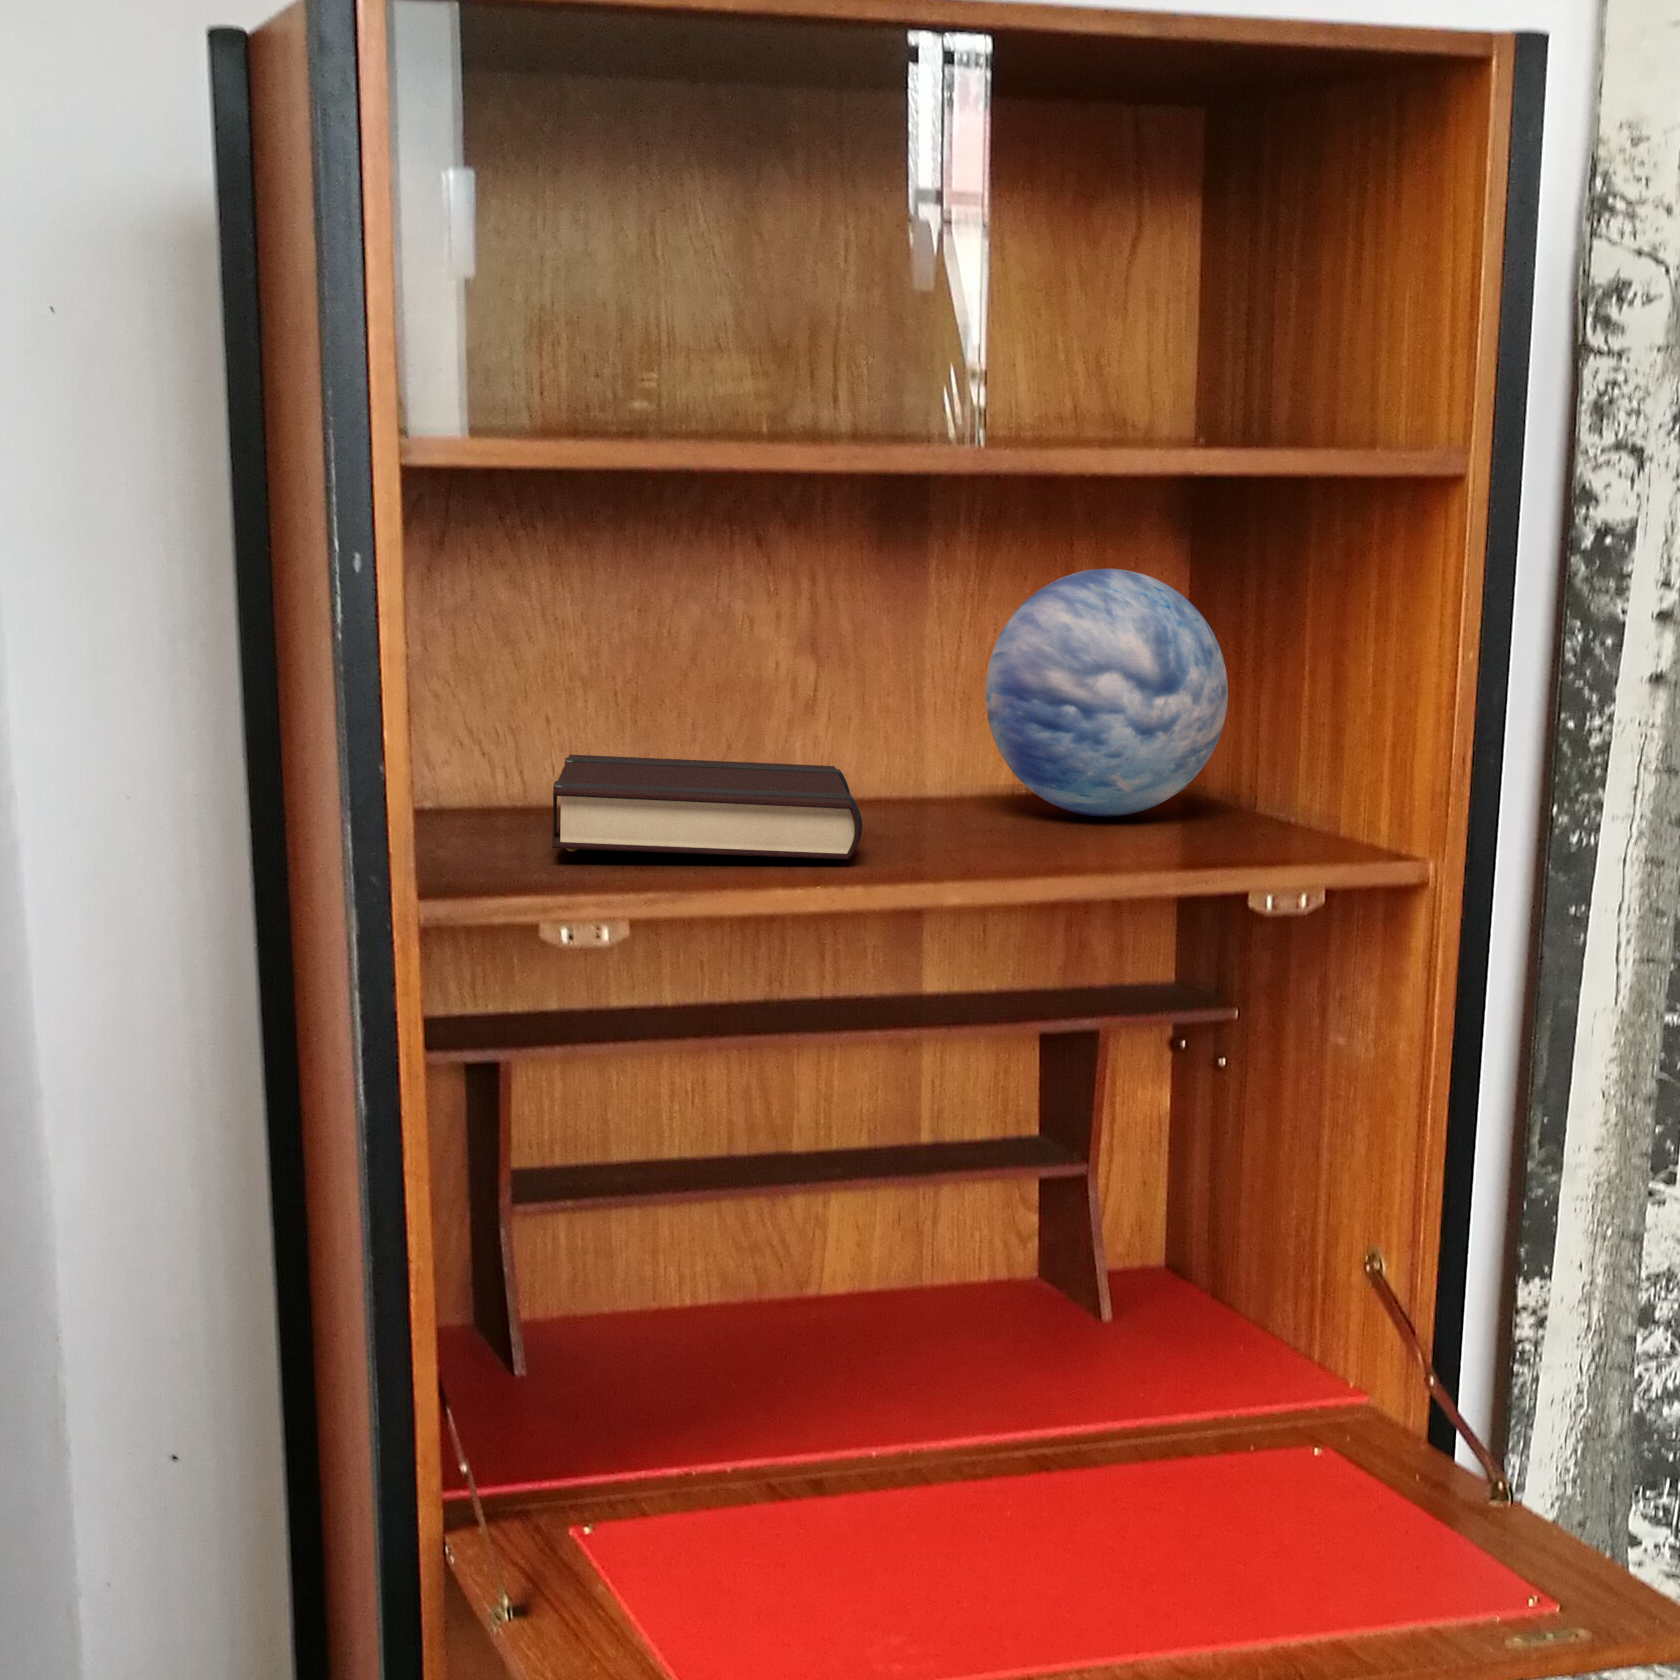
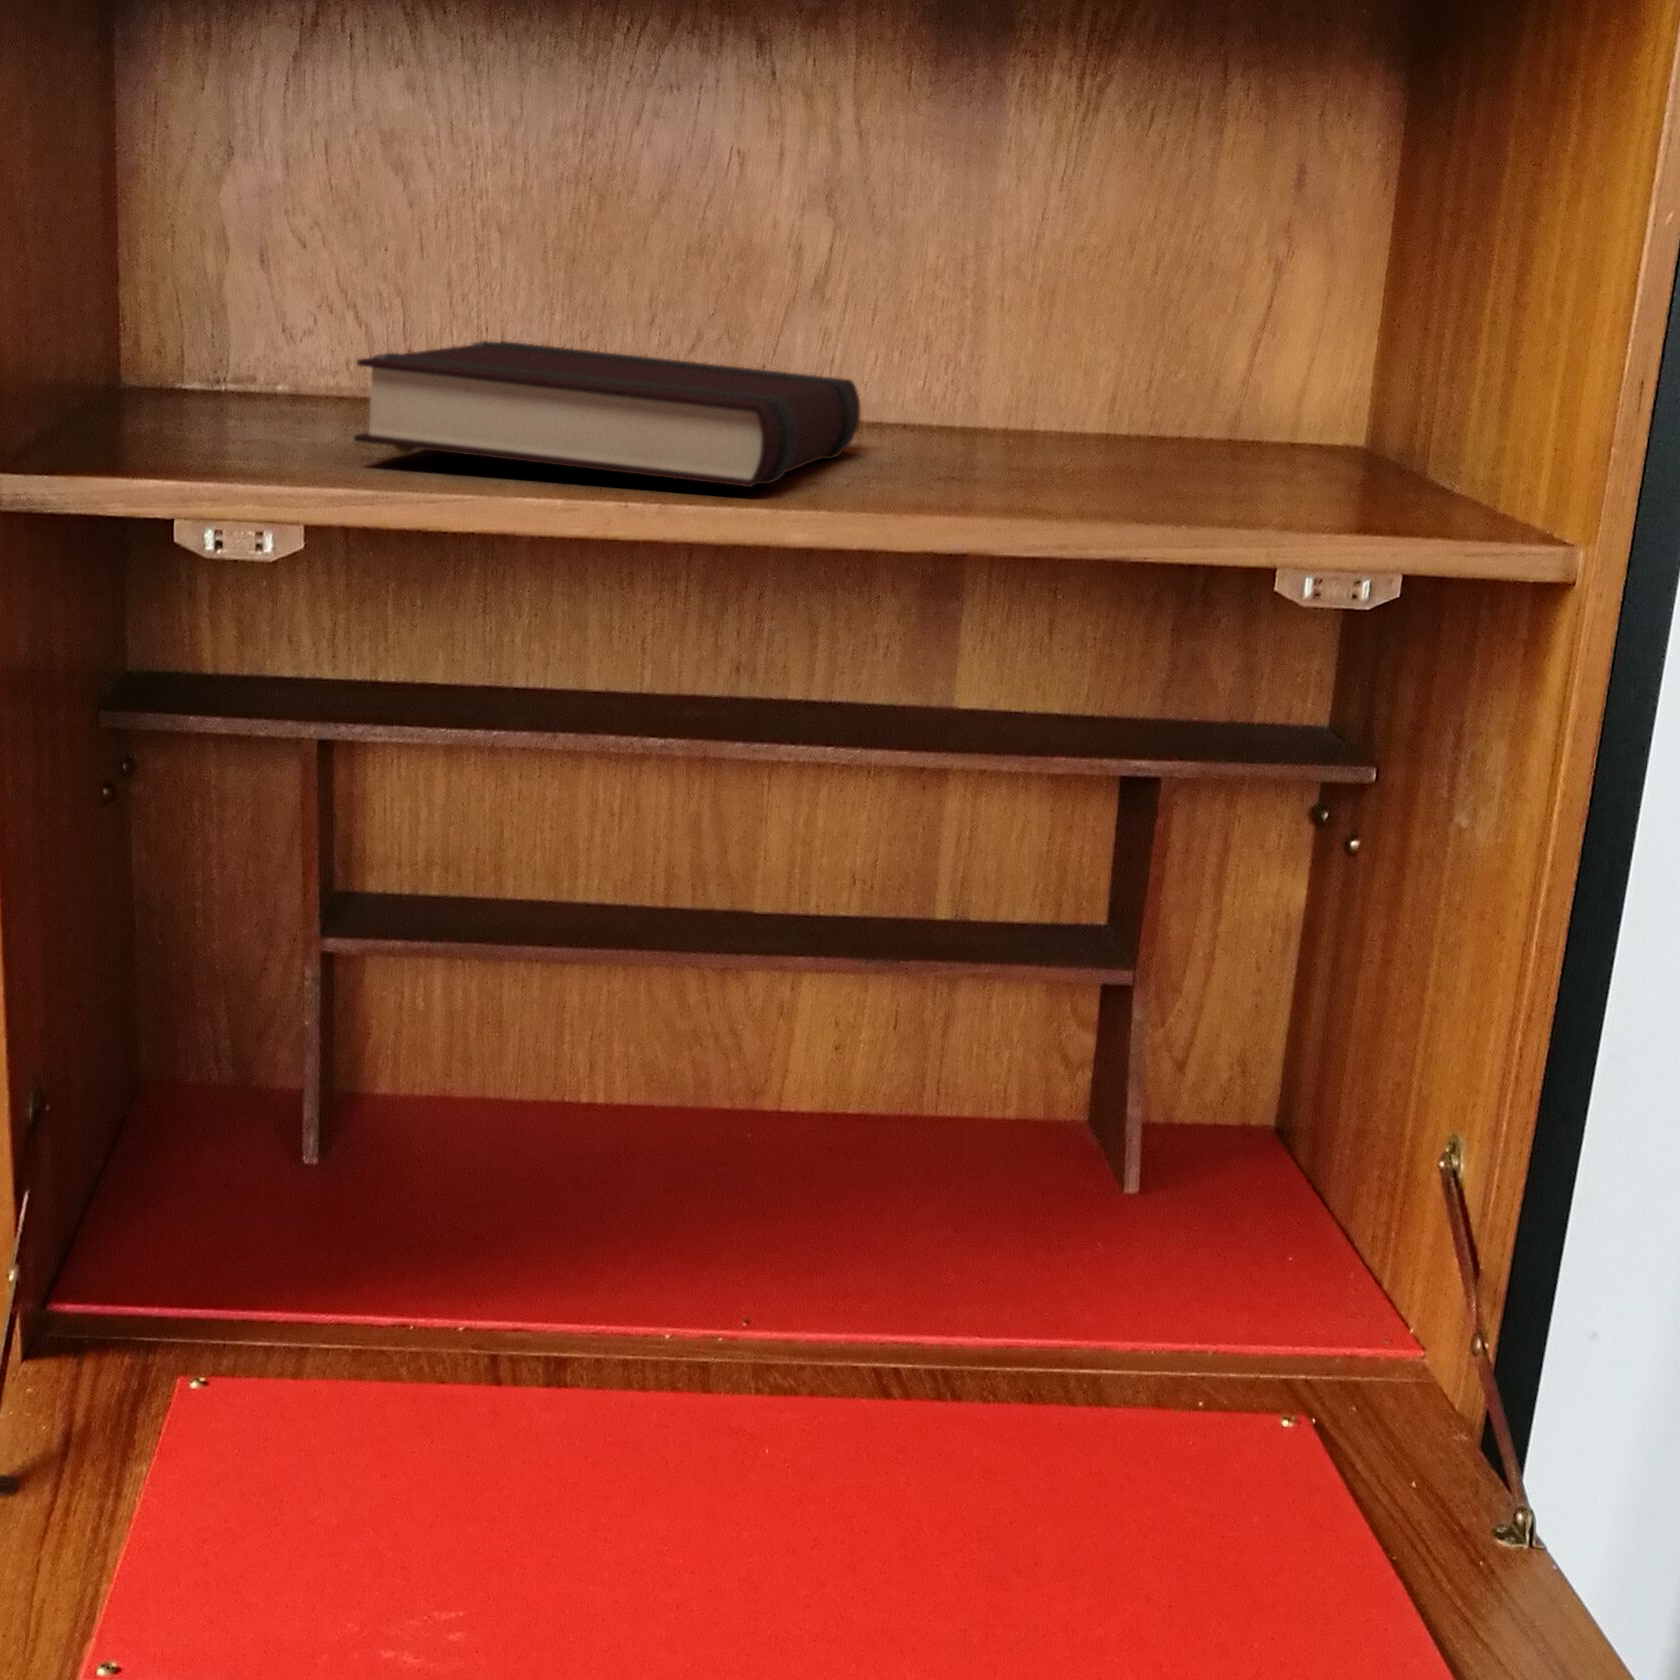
decorative orb: present [985,569,1228,817] -> none [1065,103,1416,477]

